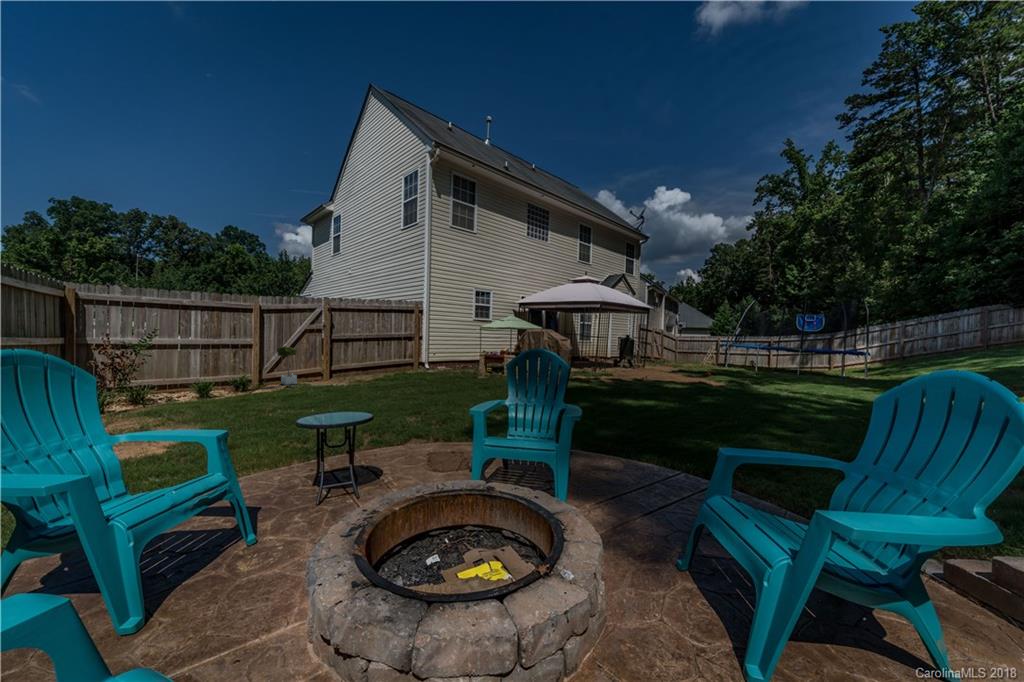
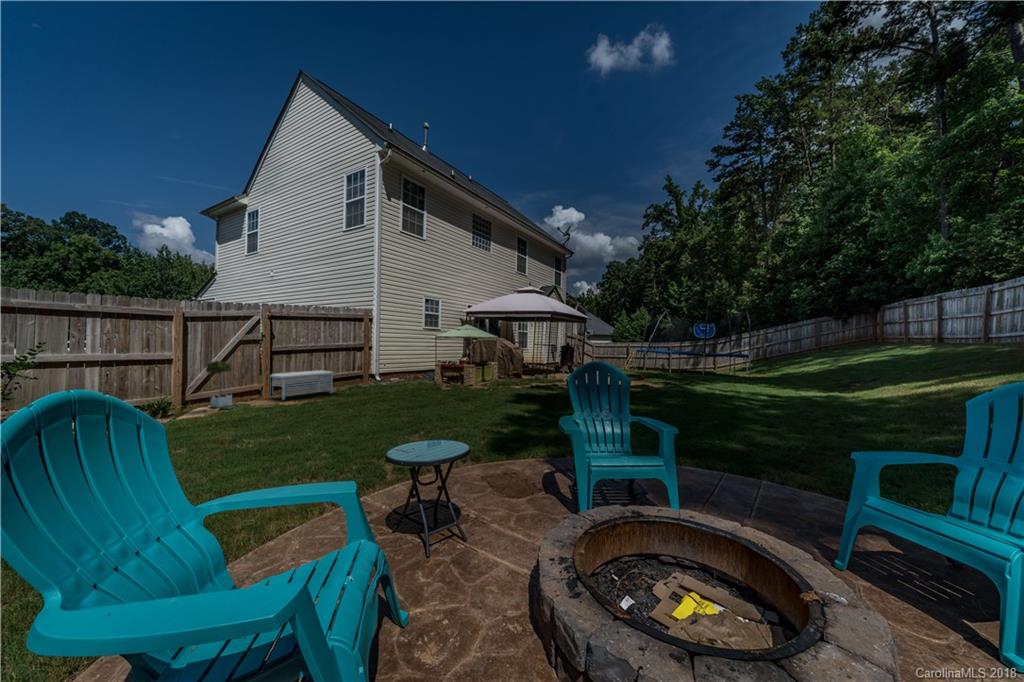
storage bench: none [329,357,383,381] -> present [270,371,334,400]

